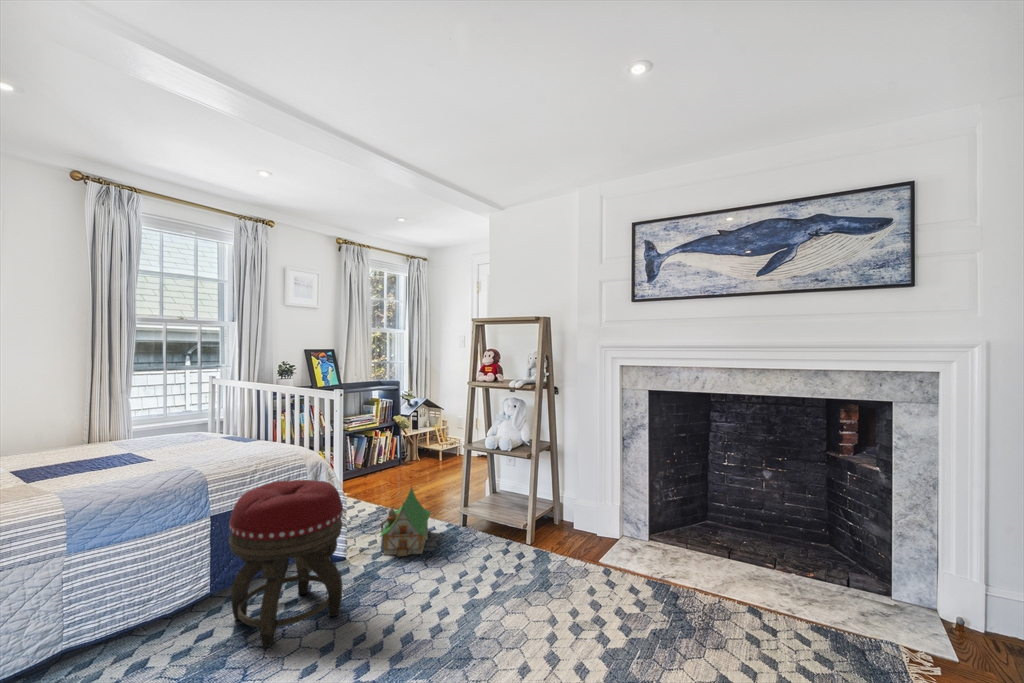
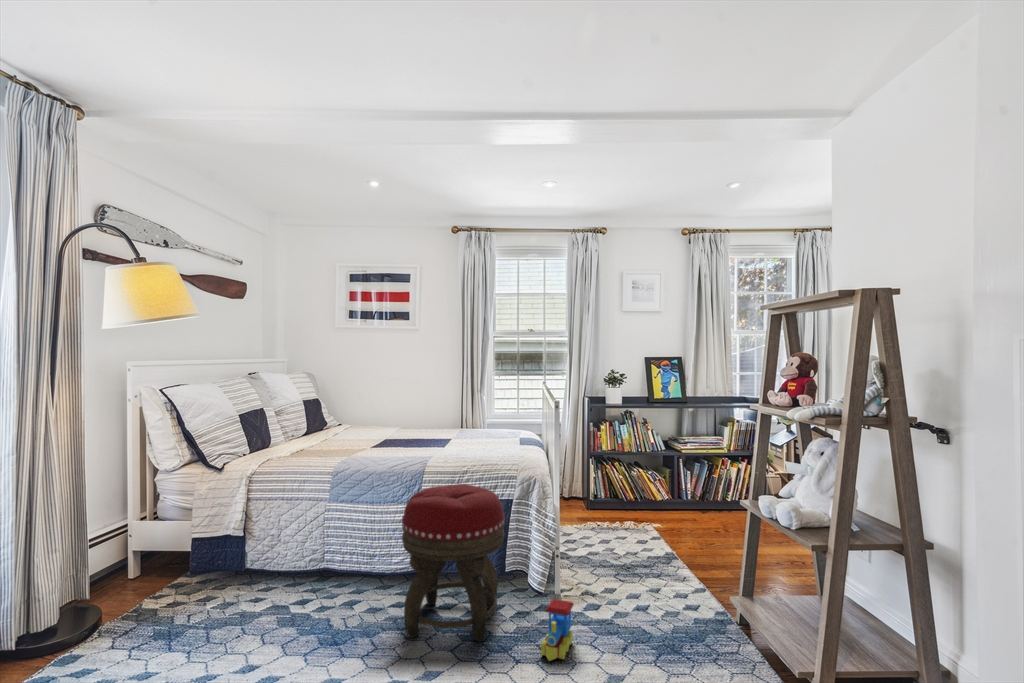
toy house: present [380,486,431,556] -> none [590,531,686,626]
toy train: none [382,549,413,597] -> present [541,599,574,661]

